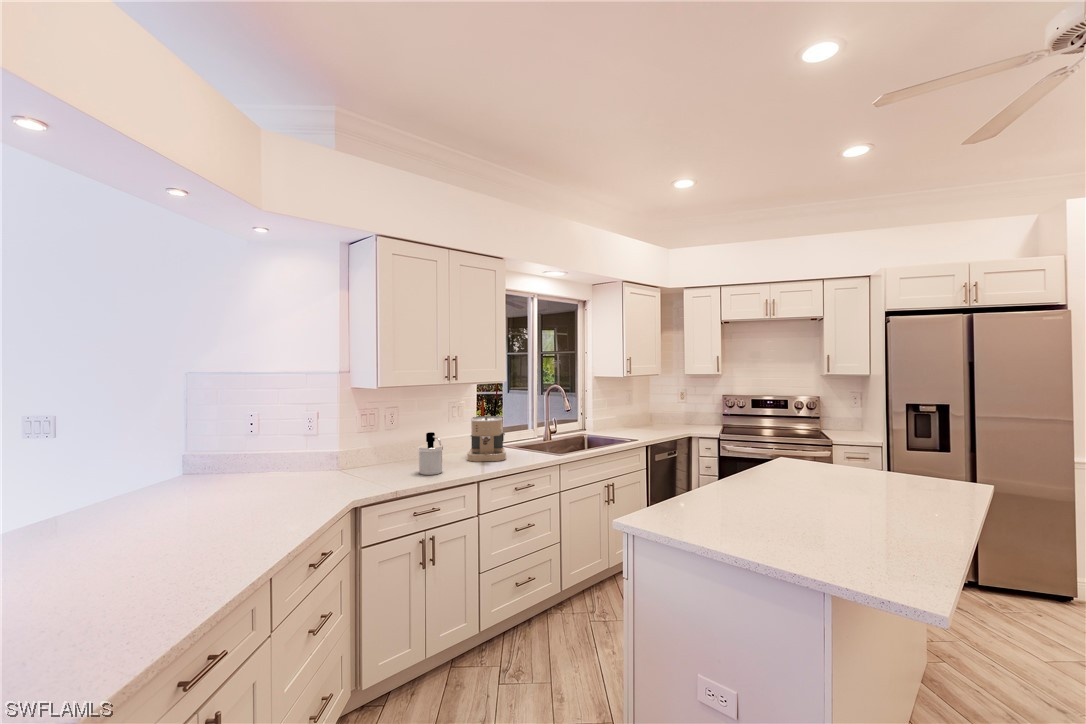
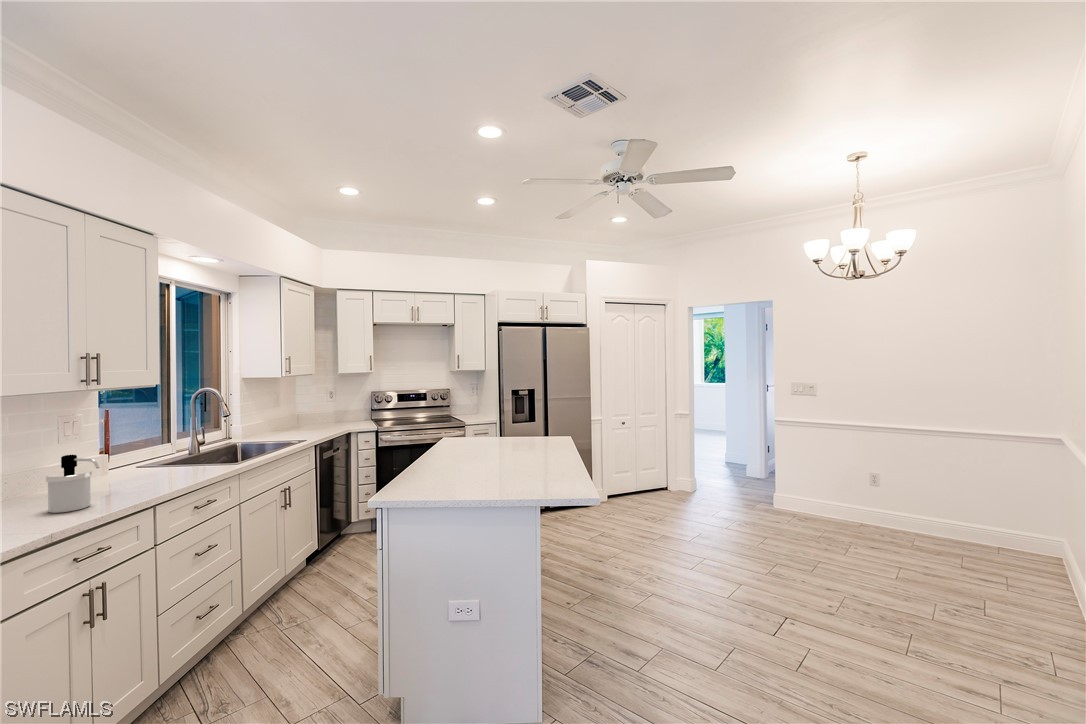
coffee maker: present [467,416,506,461] -> none [106,428,170,488]

